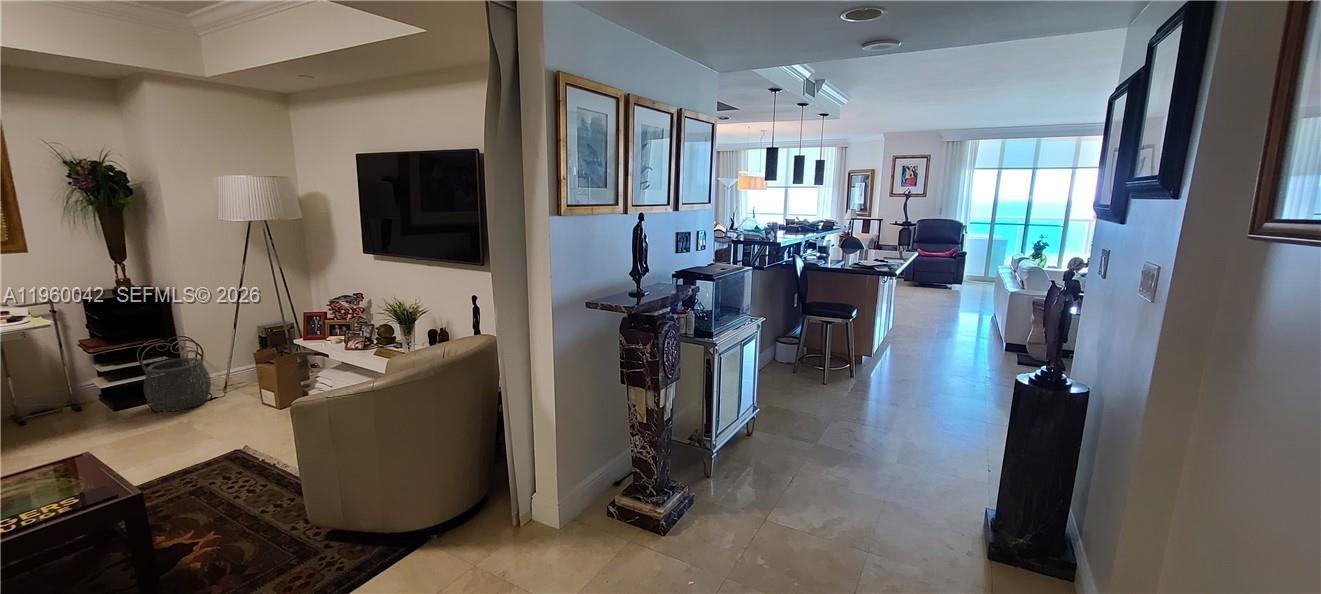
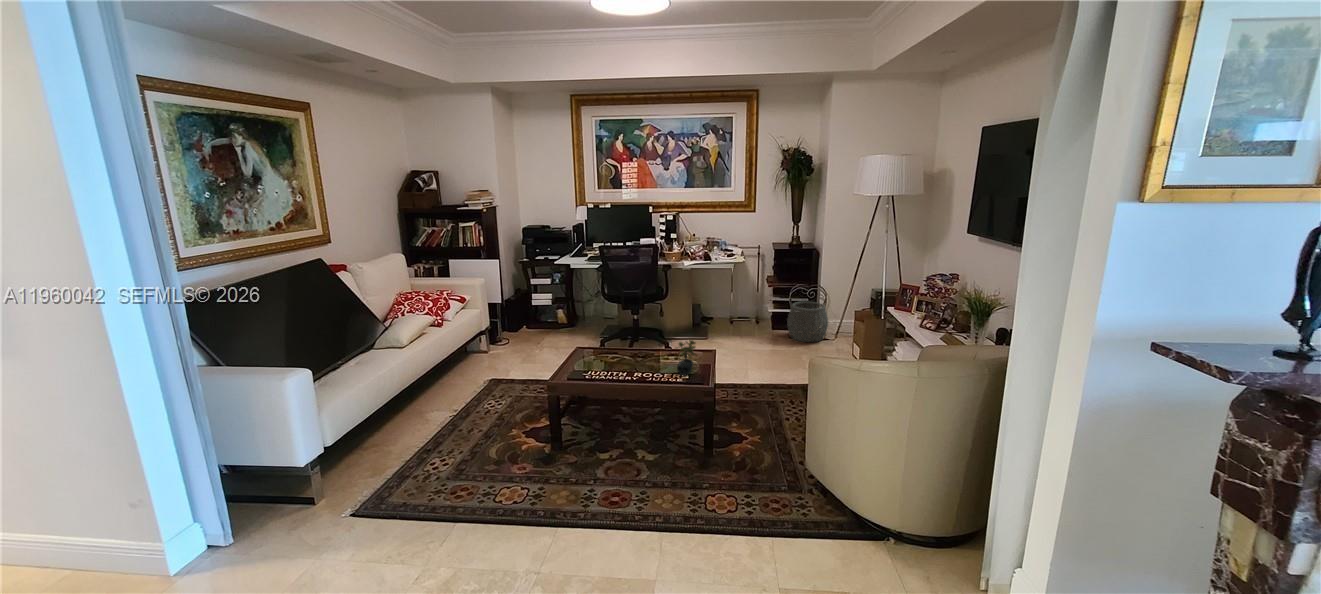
succulent plant: none [30,448,85,508] -> present [676,340,696,376]

